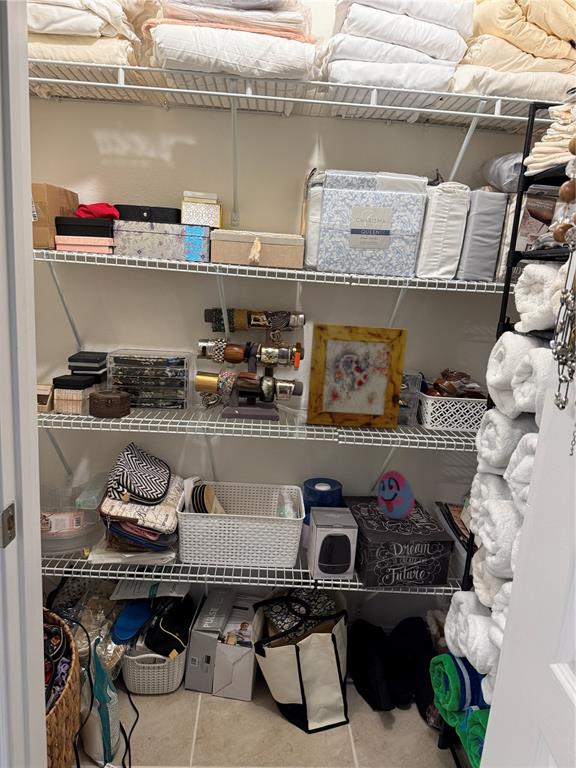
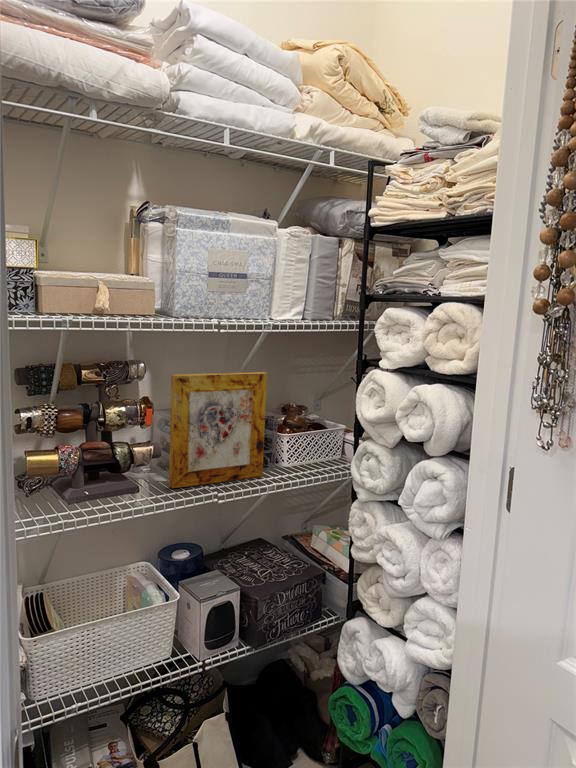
decorative egg: present [378,471,415,519] -> none [243,519,282,569]

